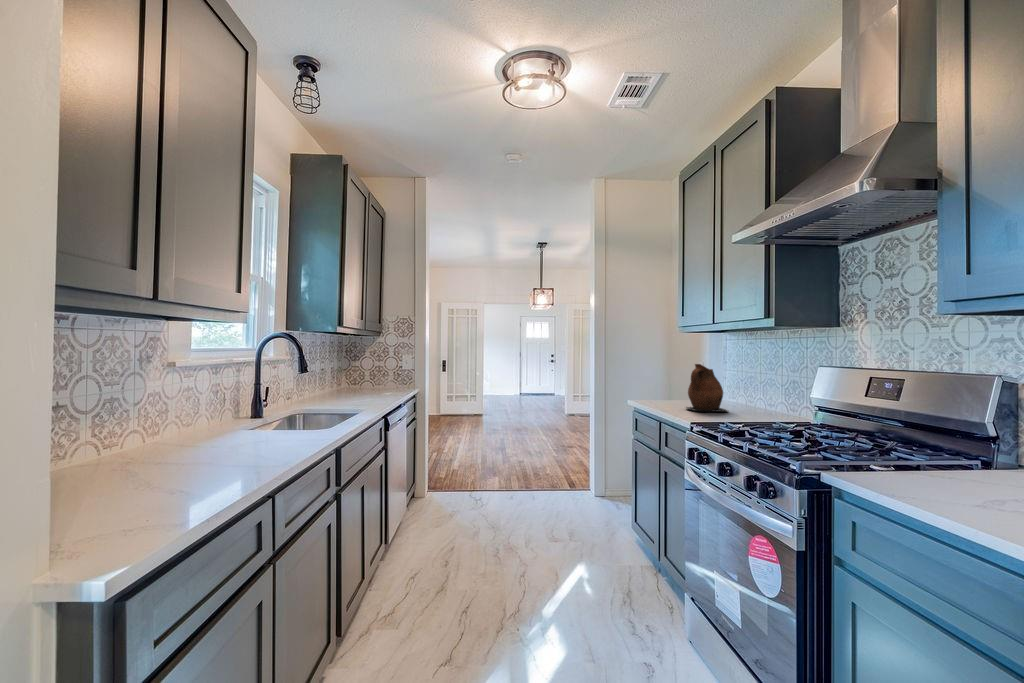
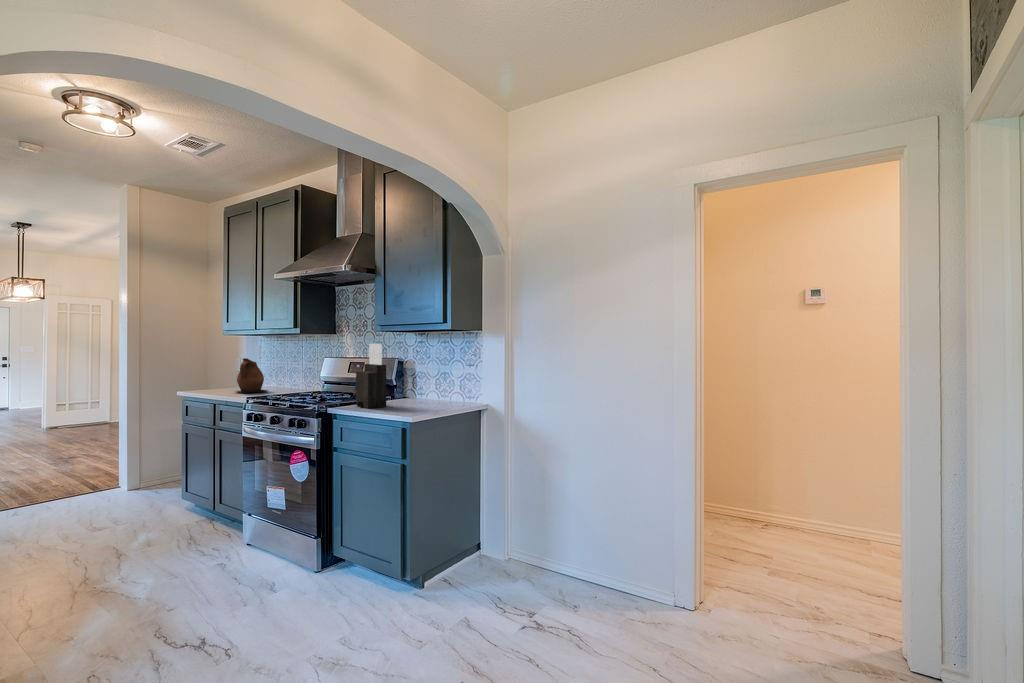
knife block: none [892,341,988,500] -> present [356,344,386,408]

